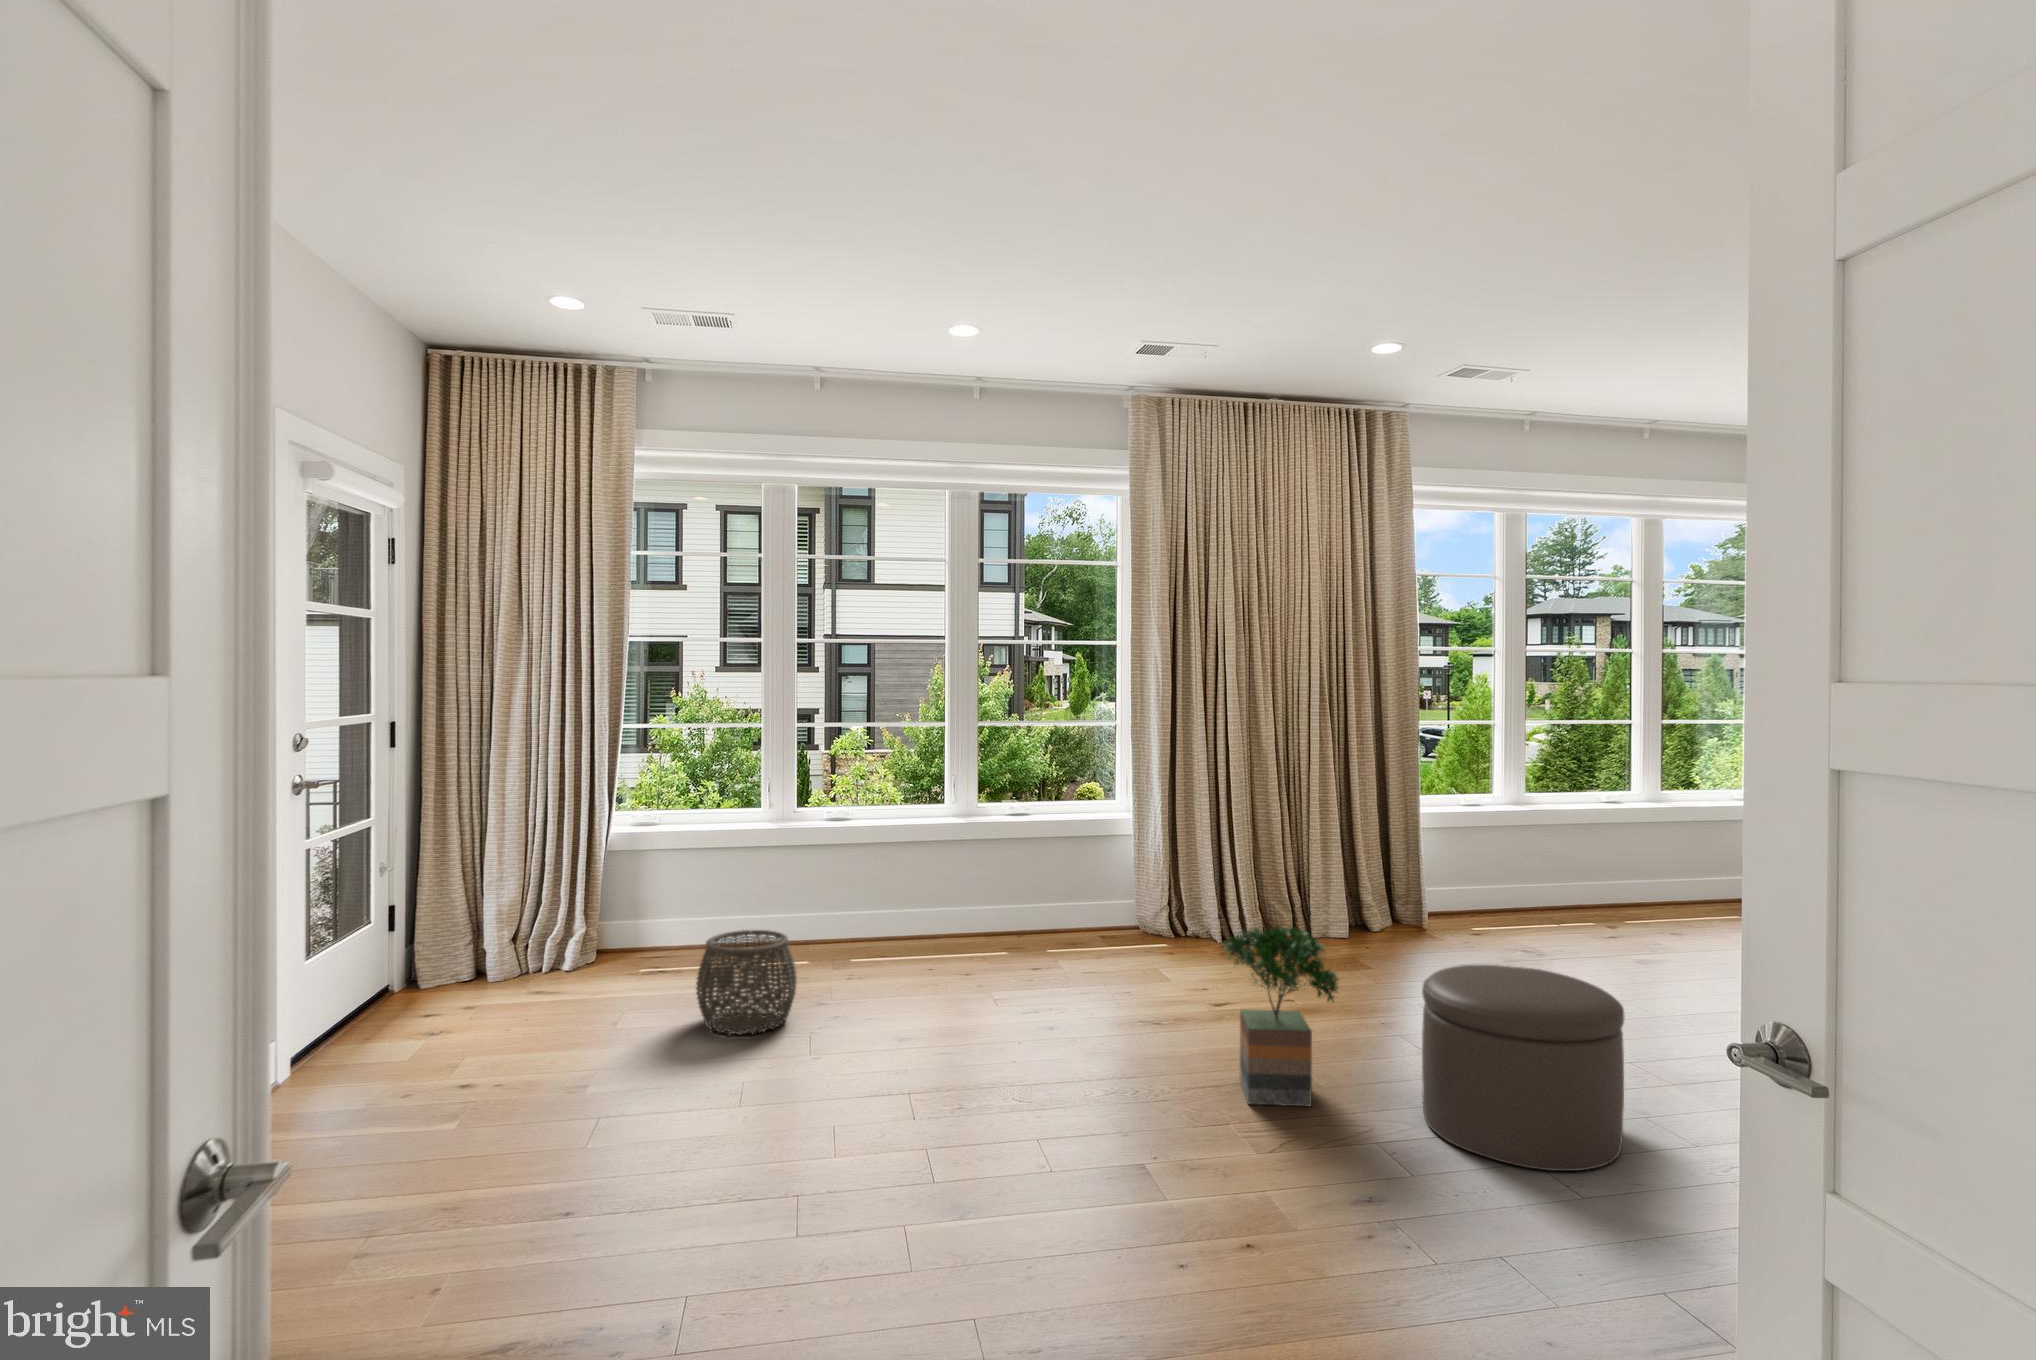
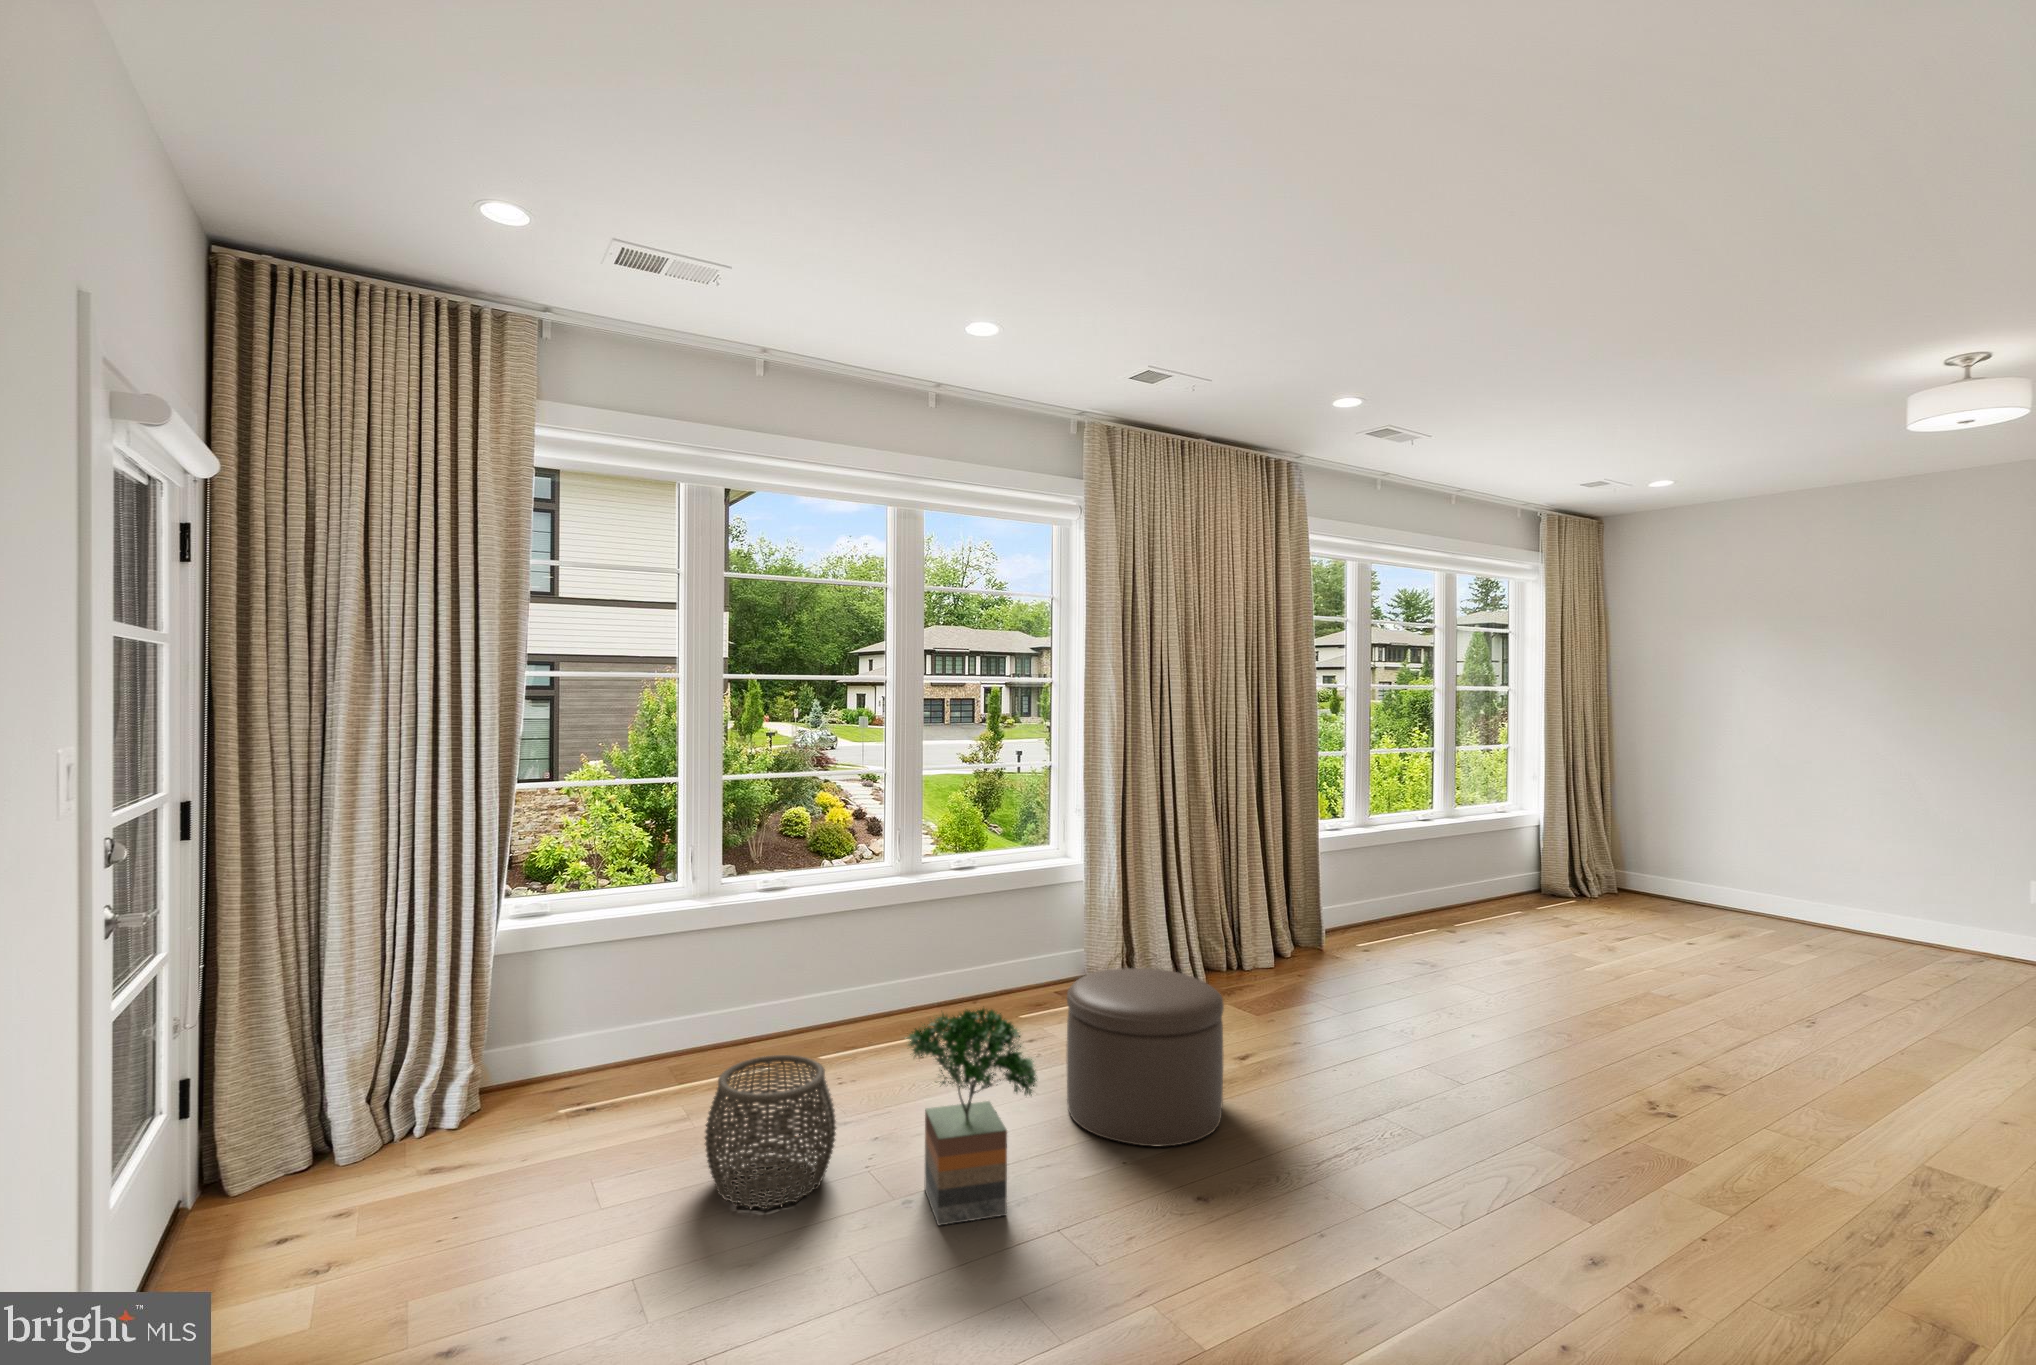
potted tree: present [1224,926,1339,1107] -> present [908,1008,1037,1225]
ottoman: present [1422,965,1624,1171] -> present [1067,968,1224,1146]

